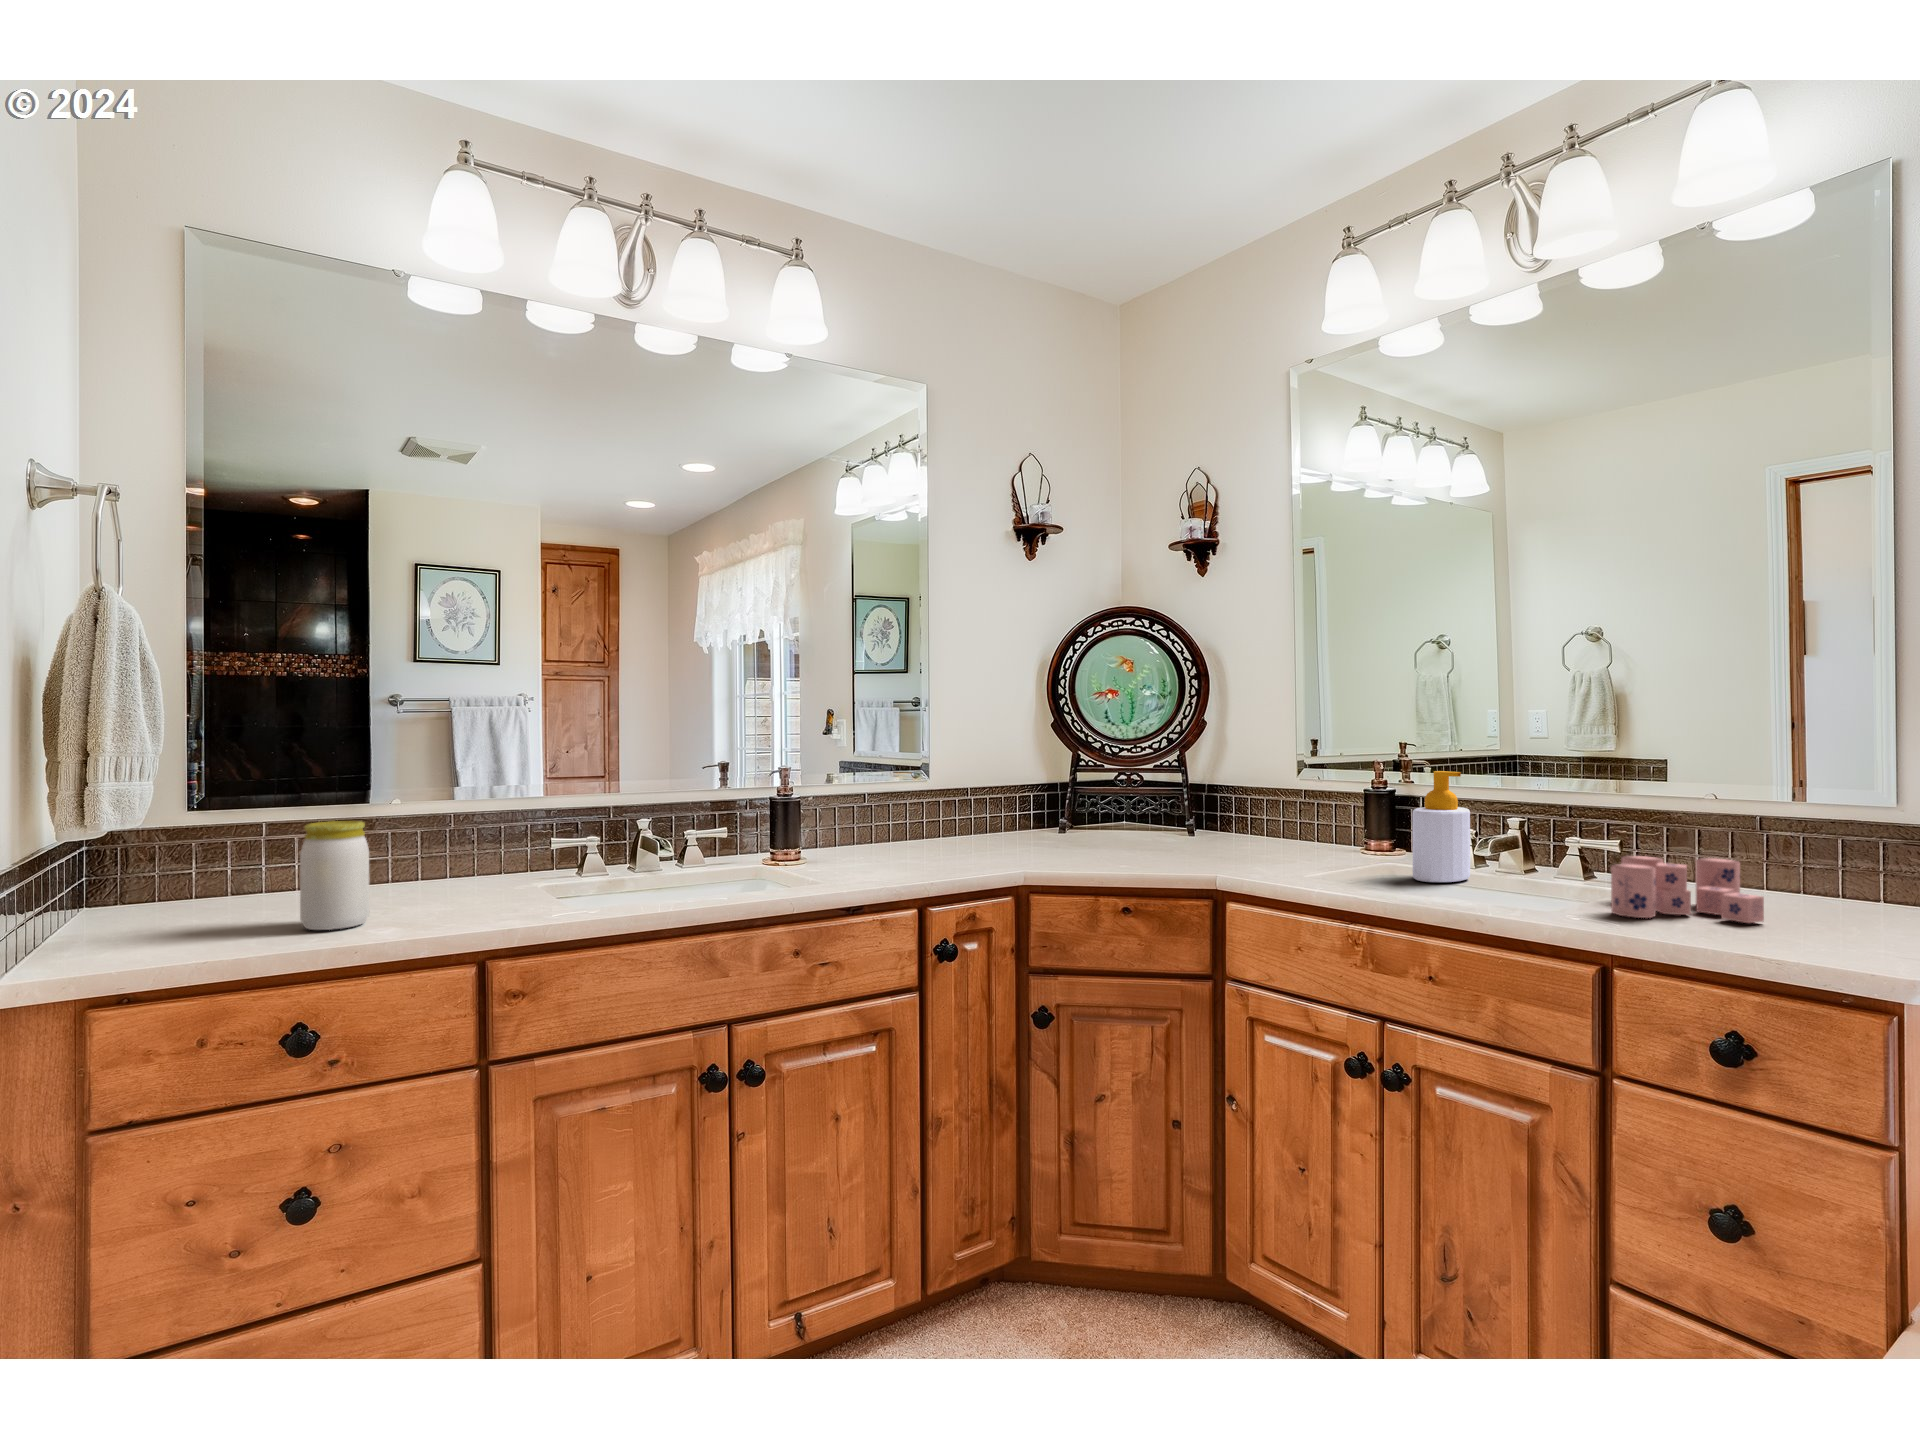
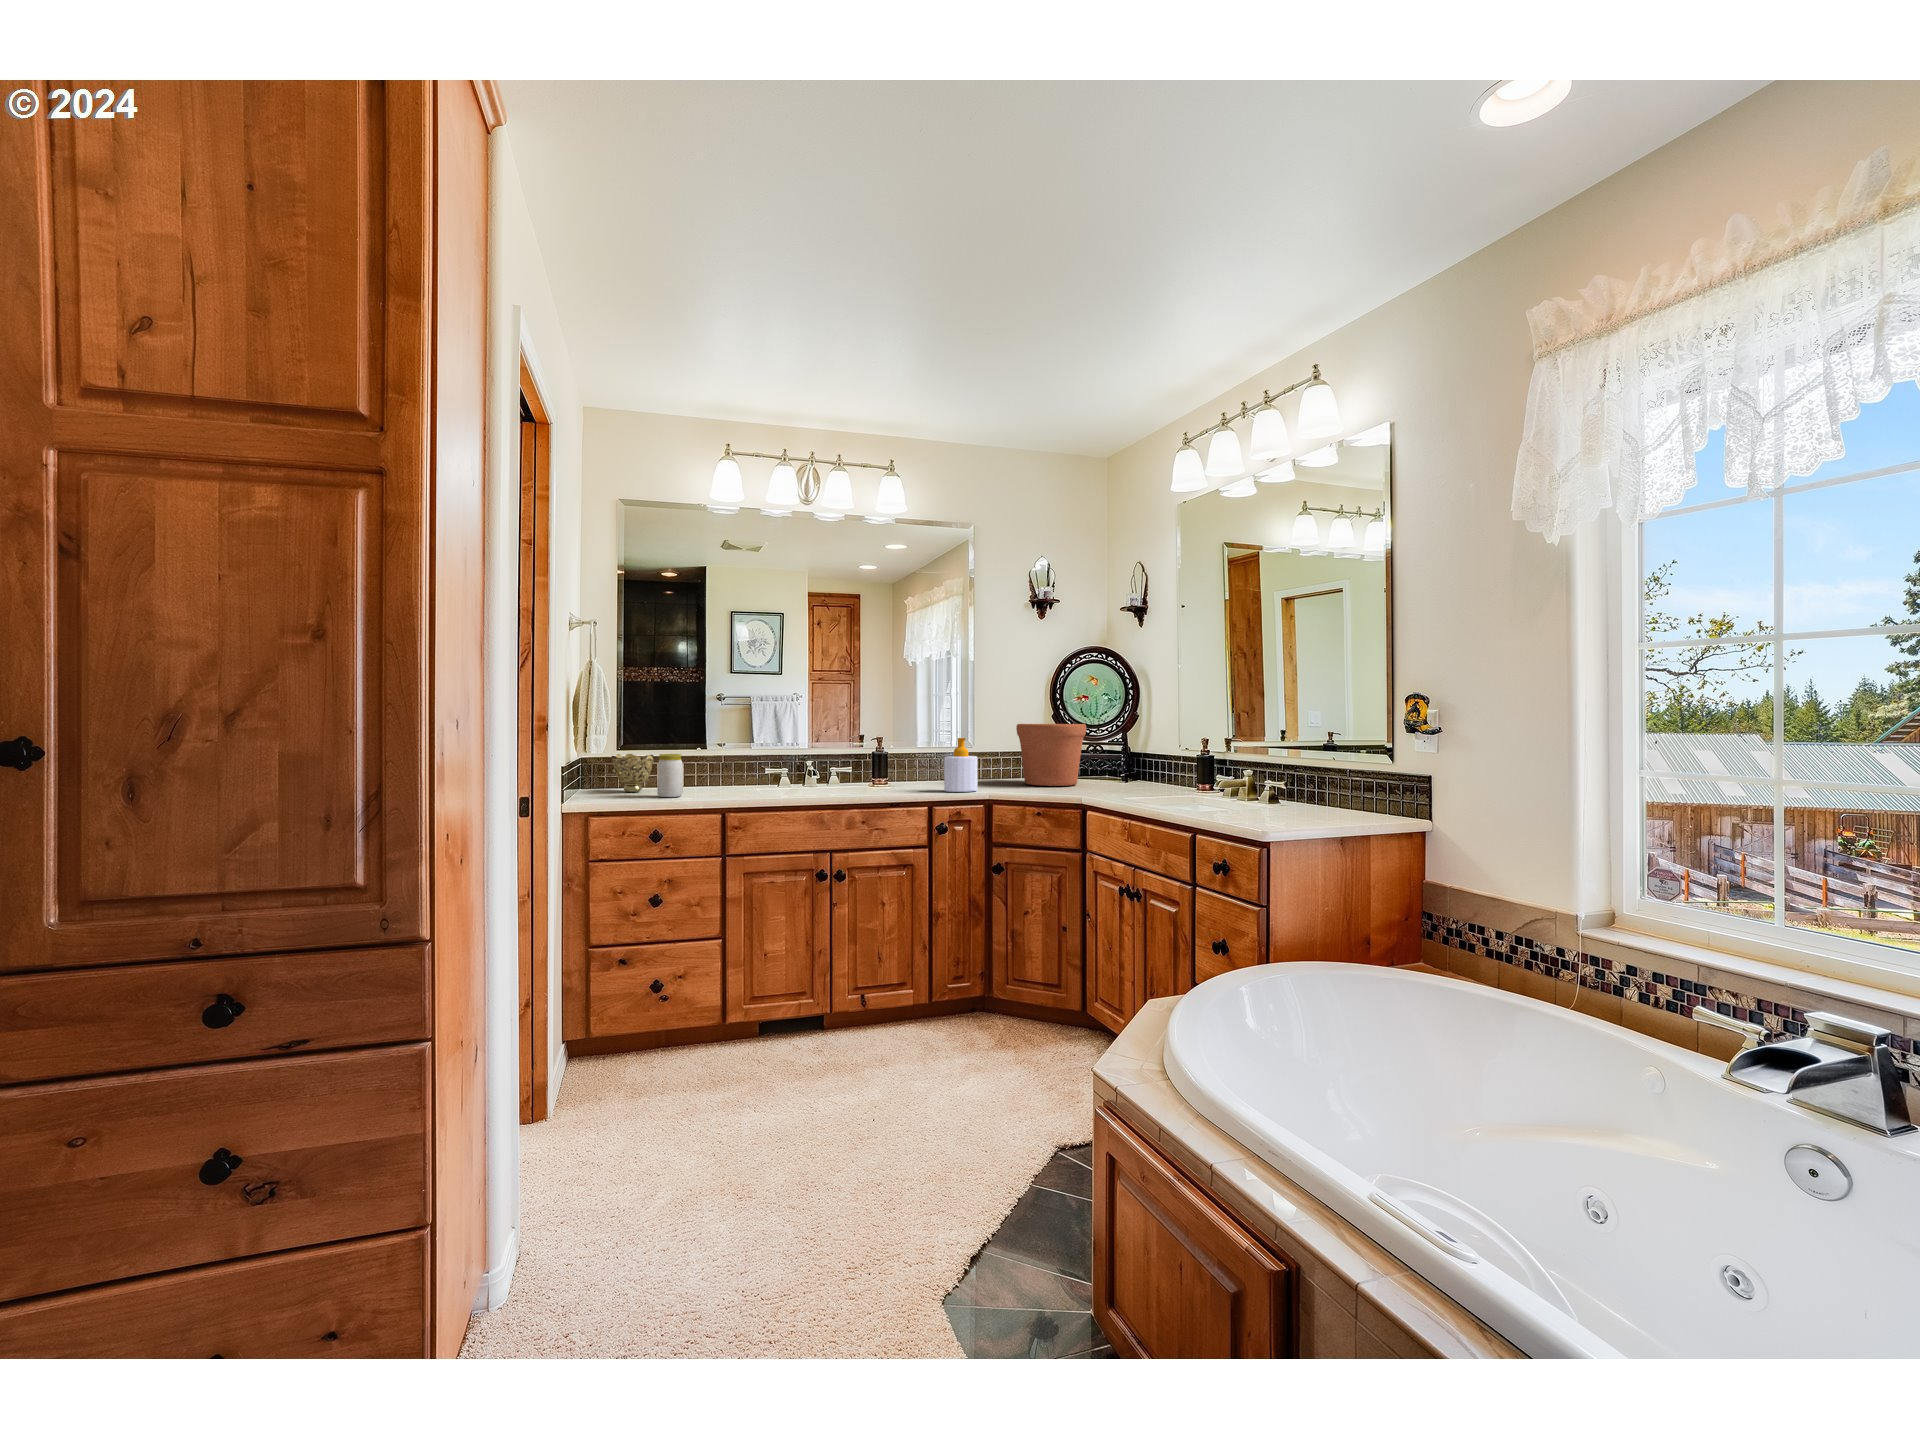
flower pot: none [1031,736,1155,849] -> present [1016,724,1086,786]
soap bottle: present [1412,771,1470,882] -> present [944,738,978,792]
decorative bowl: none [169,819,287,913] -> present [612,754,654,792]
candle: present [1611,856,1764,923] -> none [1246,787,1327,818]

